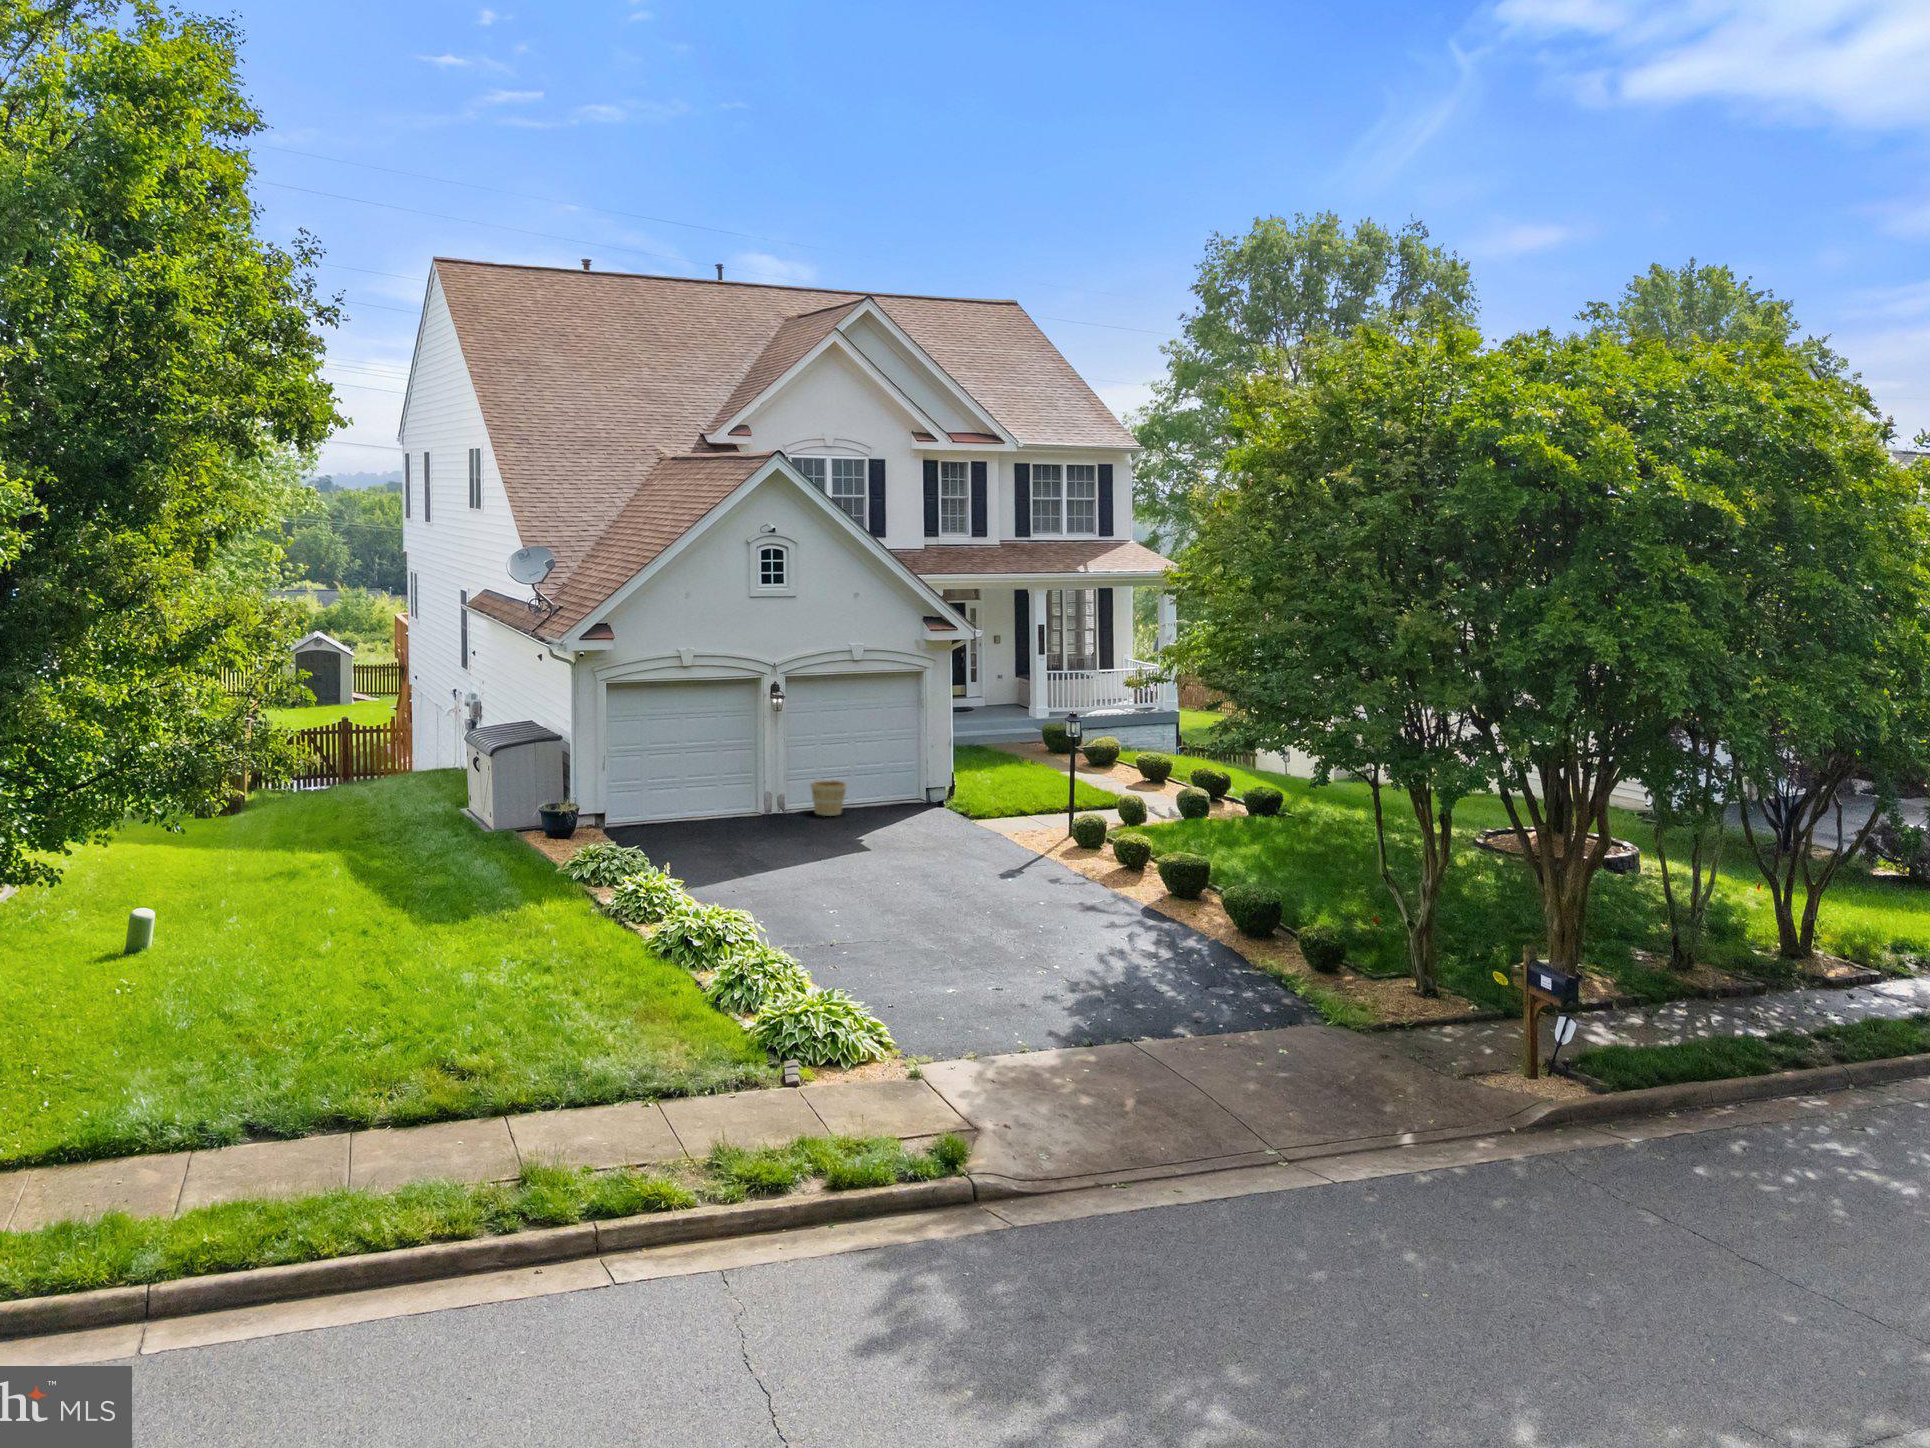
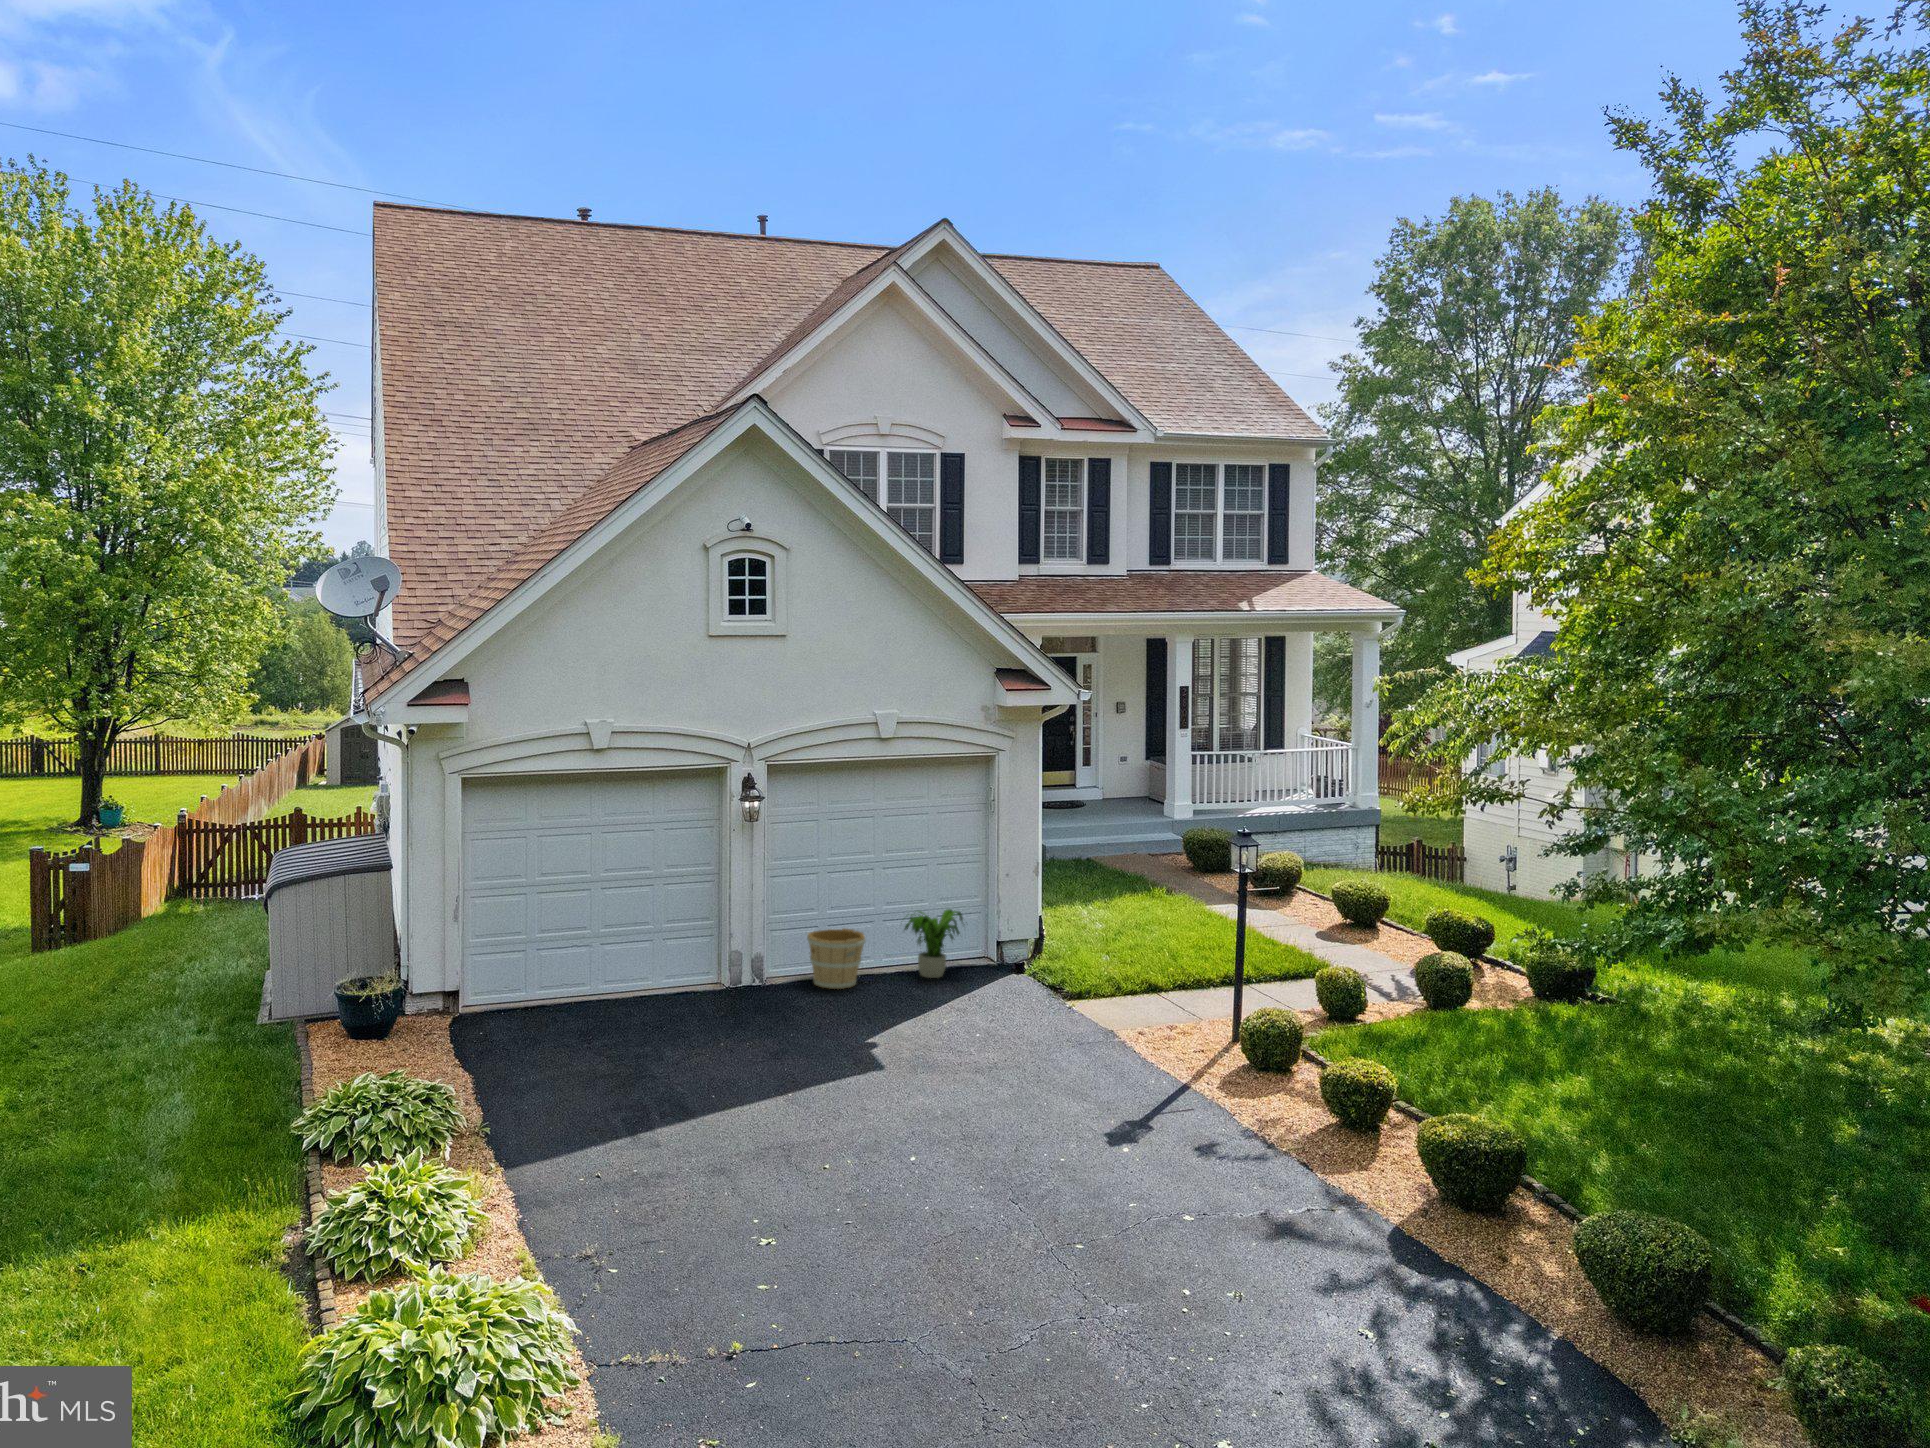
potted plant: none [866,769,910,810] -> present [905,909,963,978]

